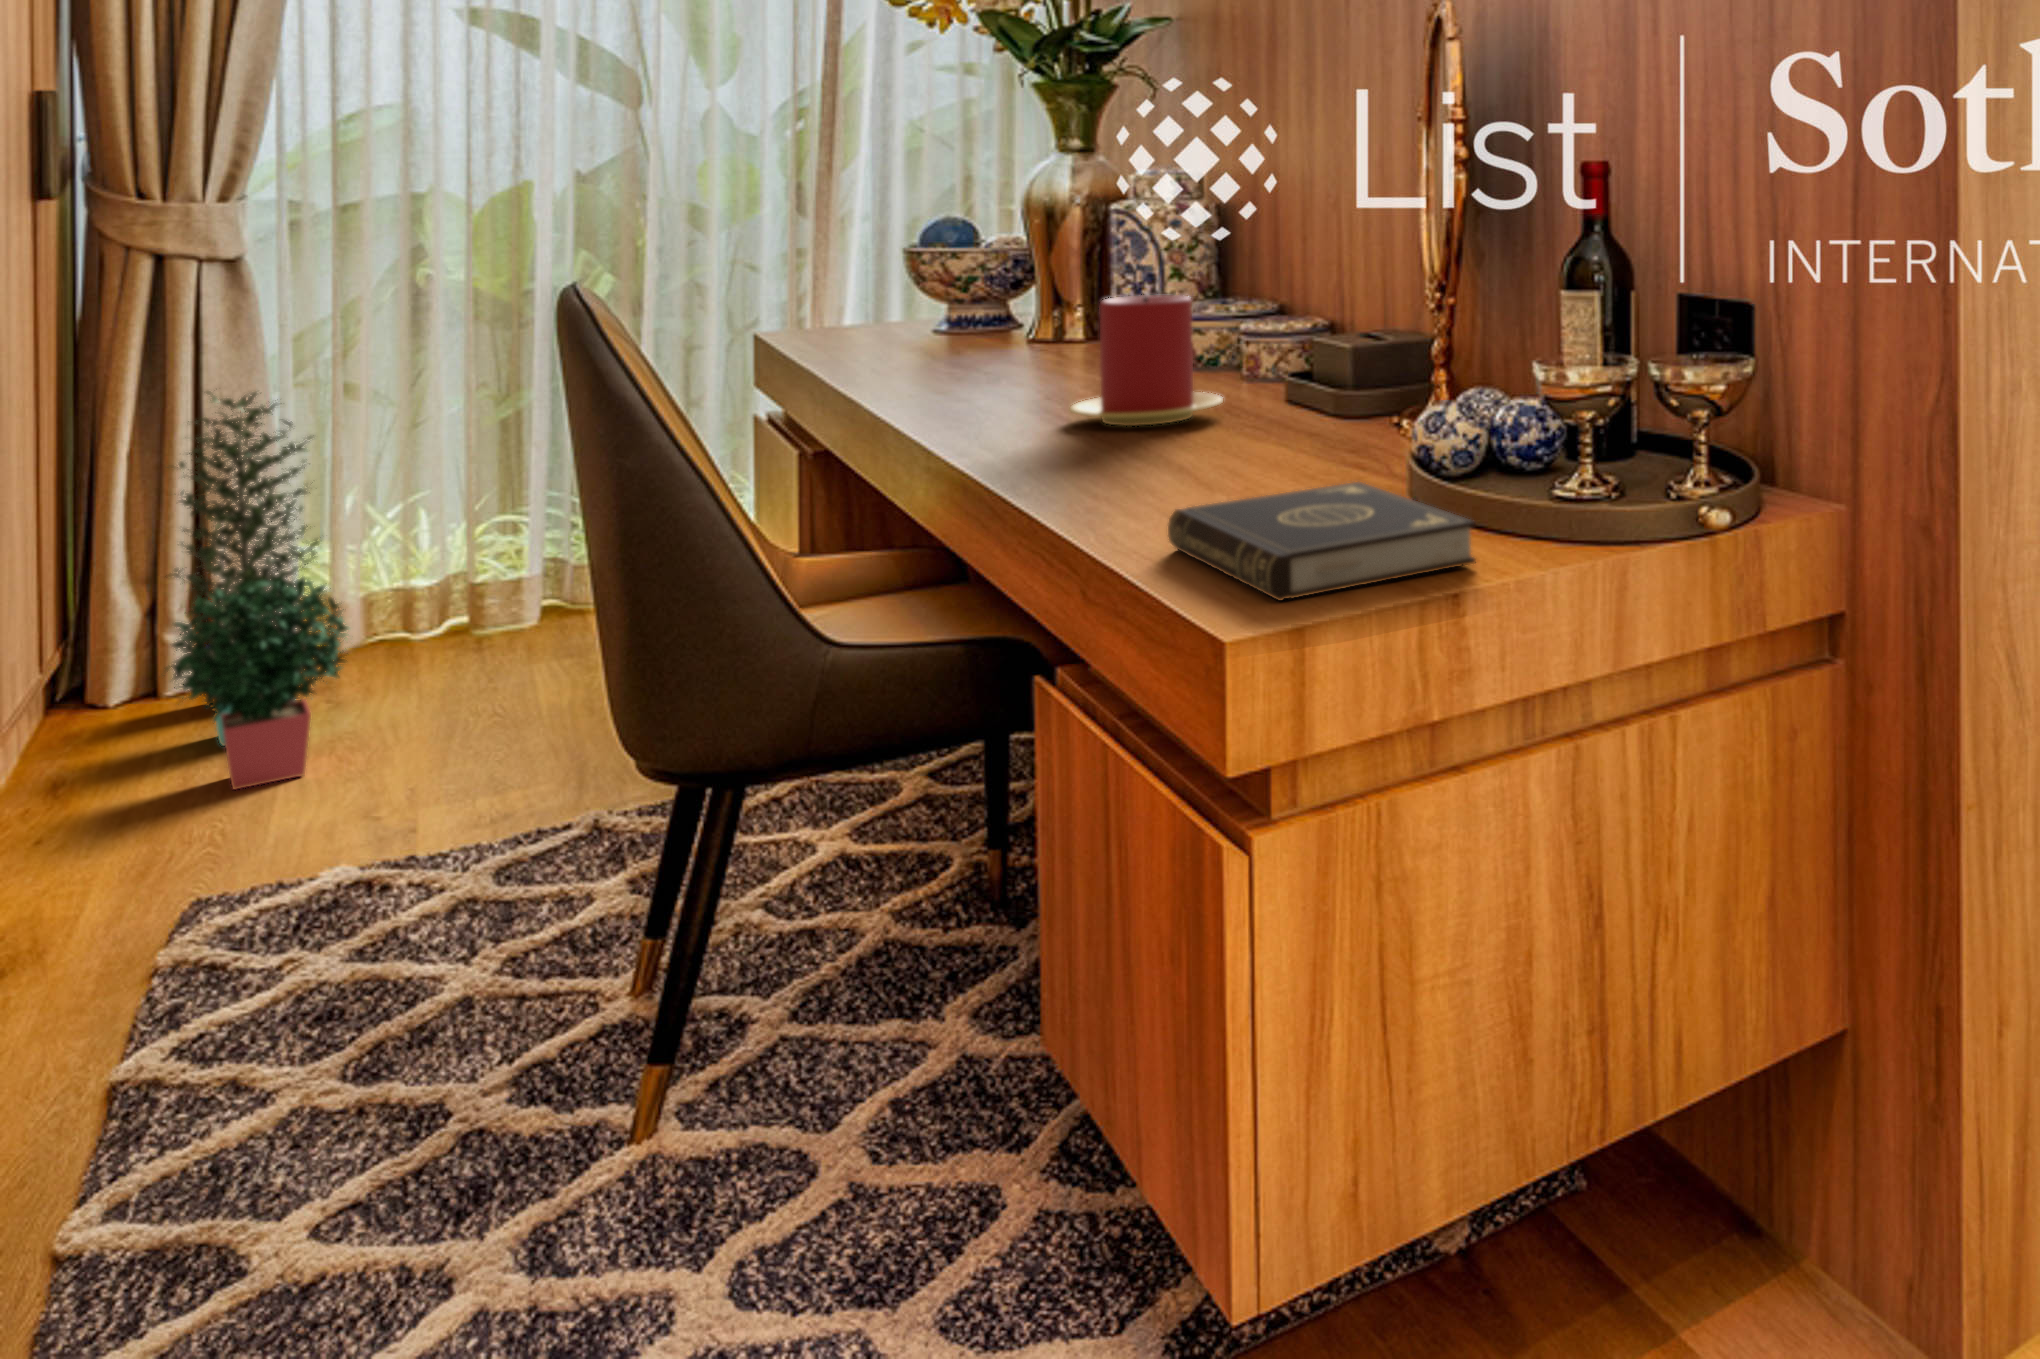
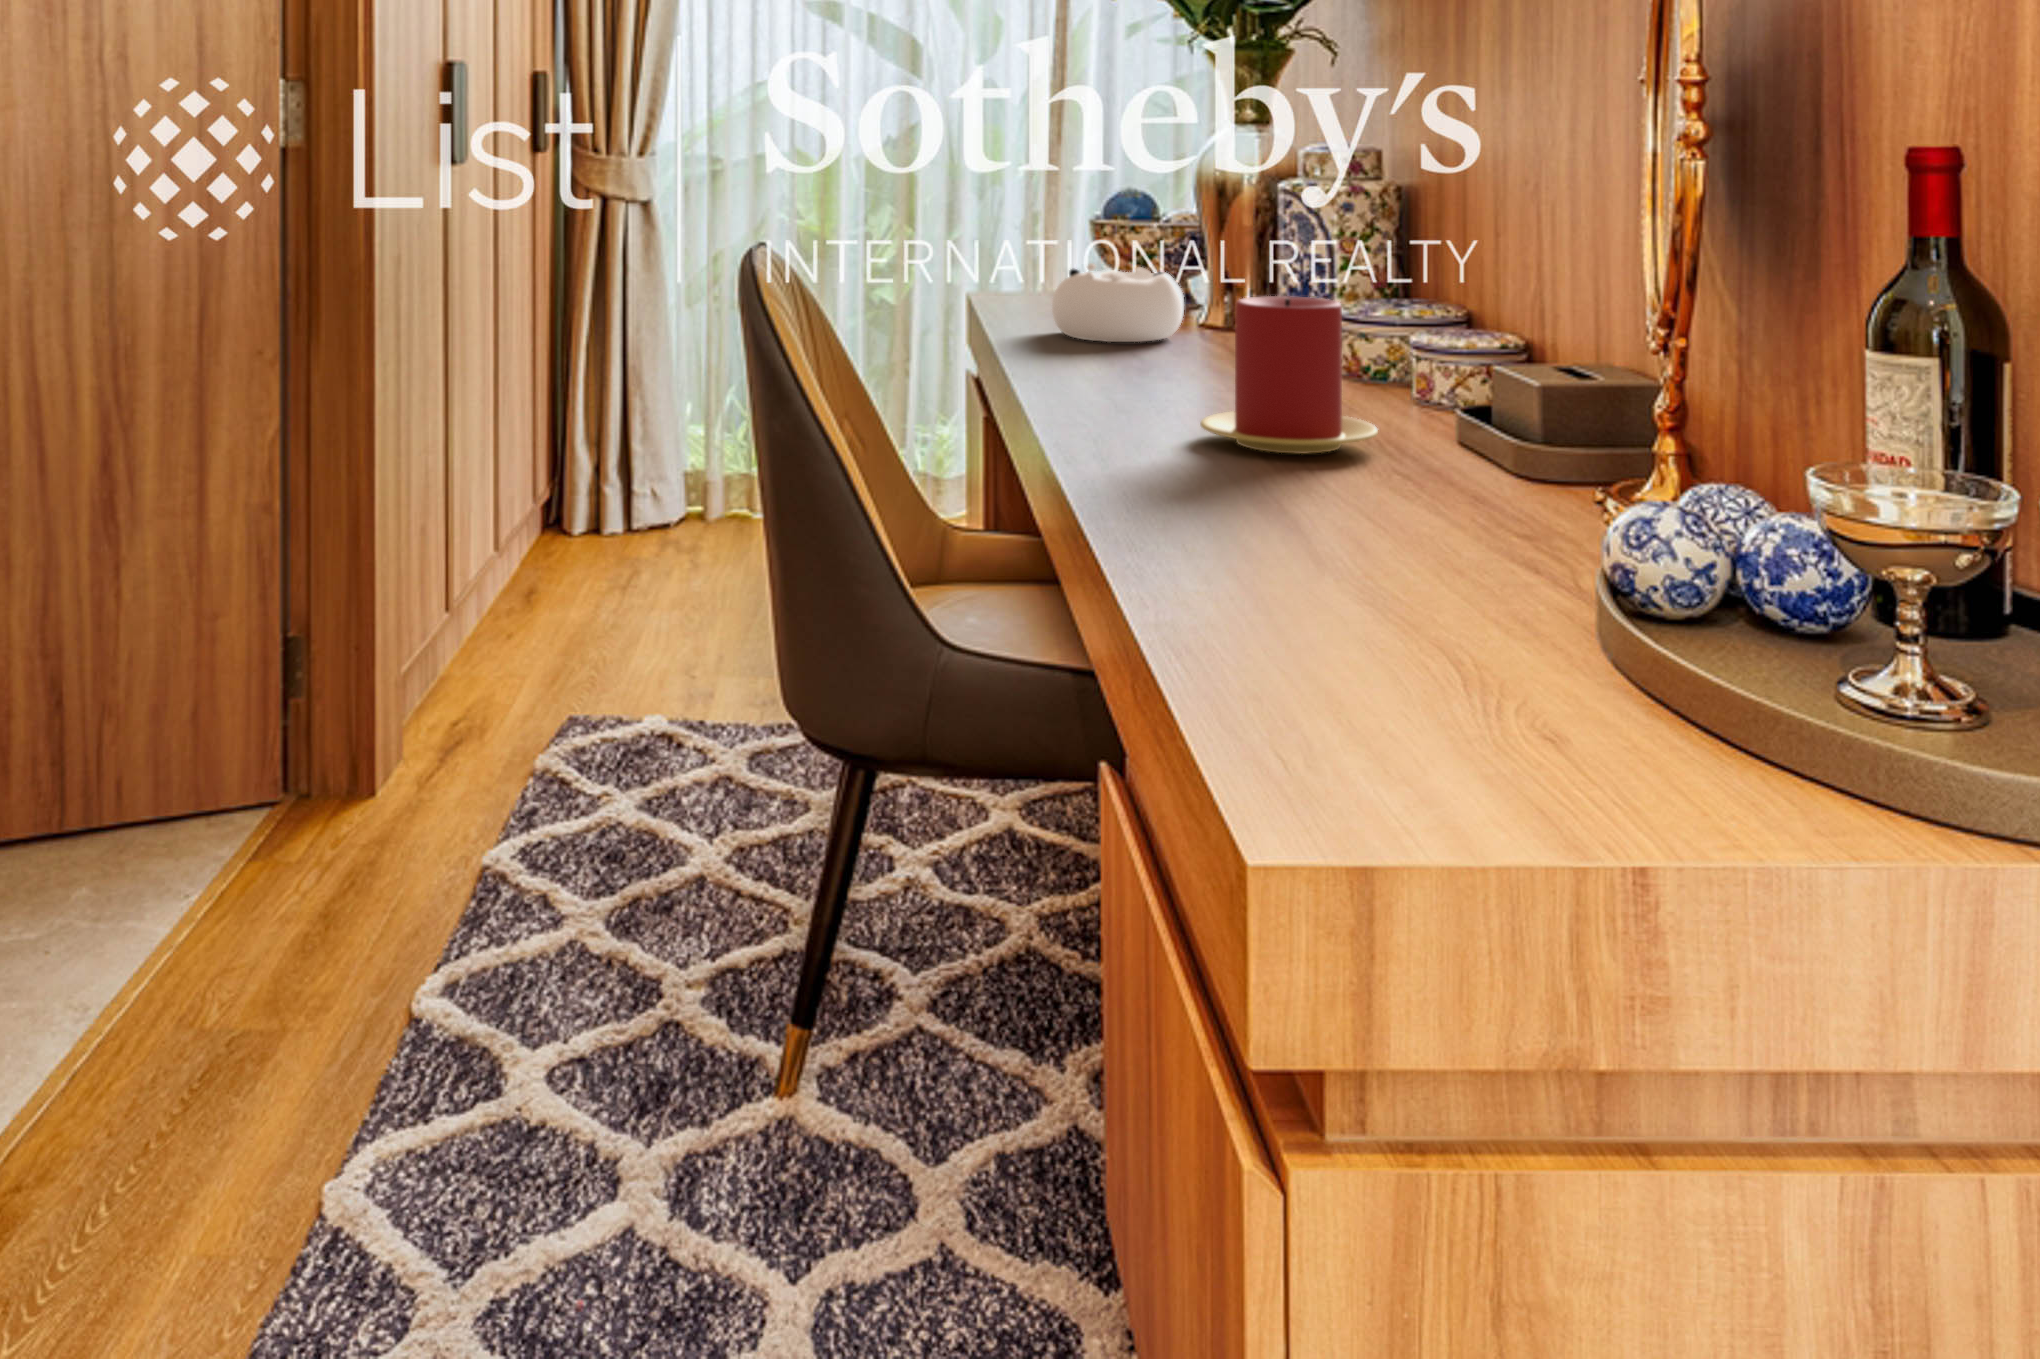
decorative bowl: none [877,285,1015,360] -> present [1052,263,1184,342]
potted plant: present [166,392,350,789] -> none [578,308,697,633]
book: present [1168,482,1476,600] -> none [1242,603,1691,791]

